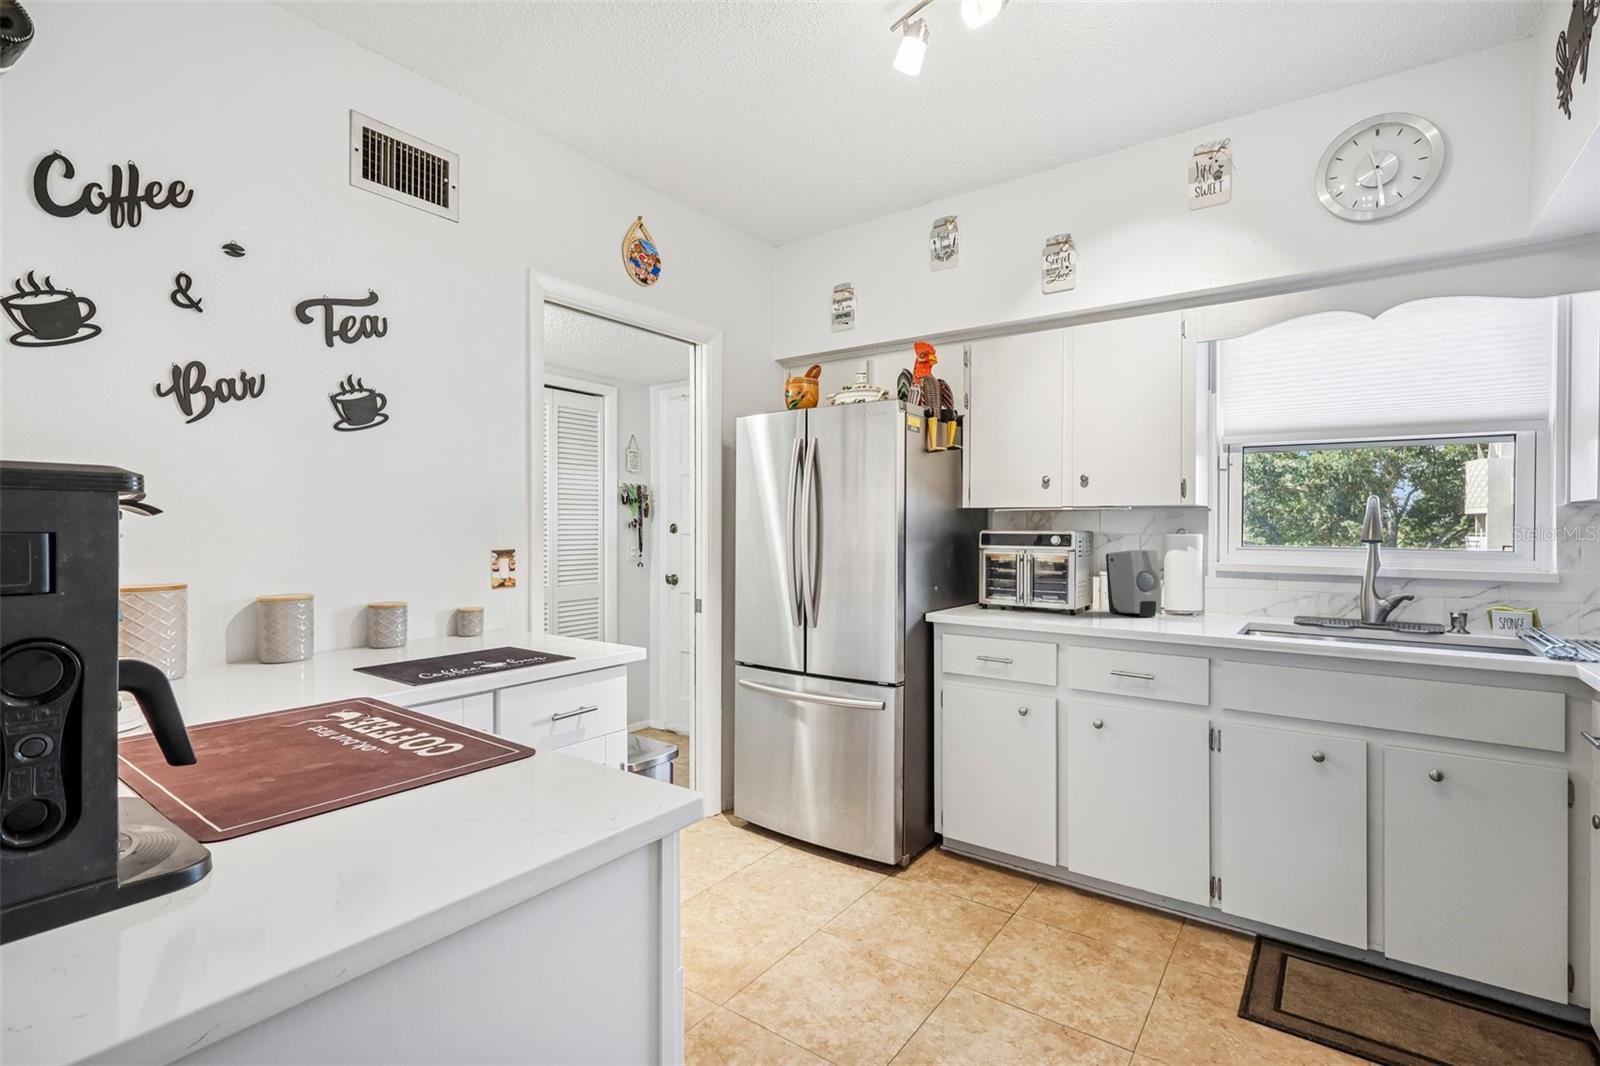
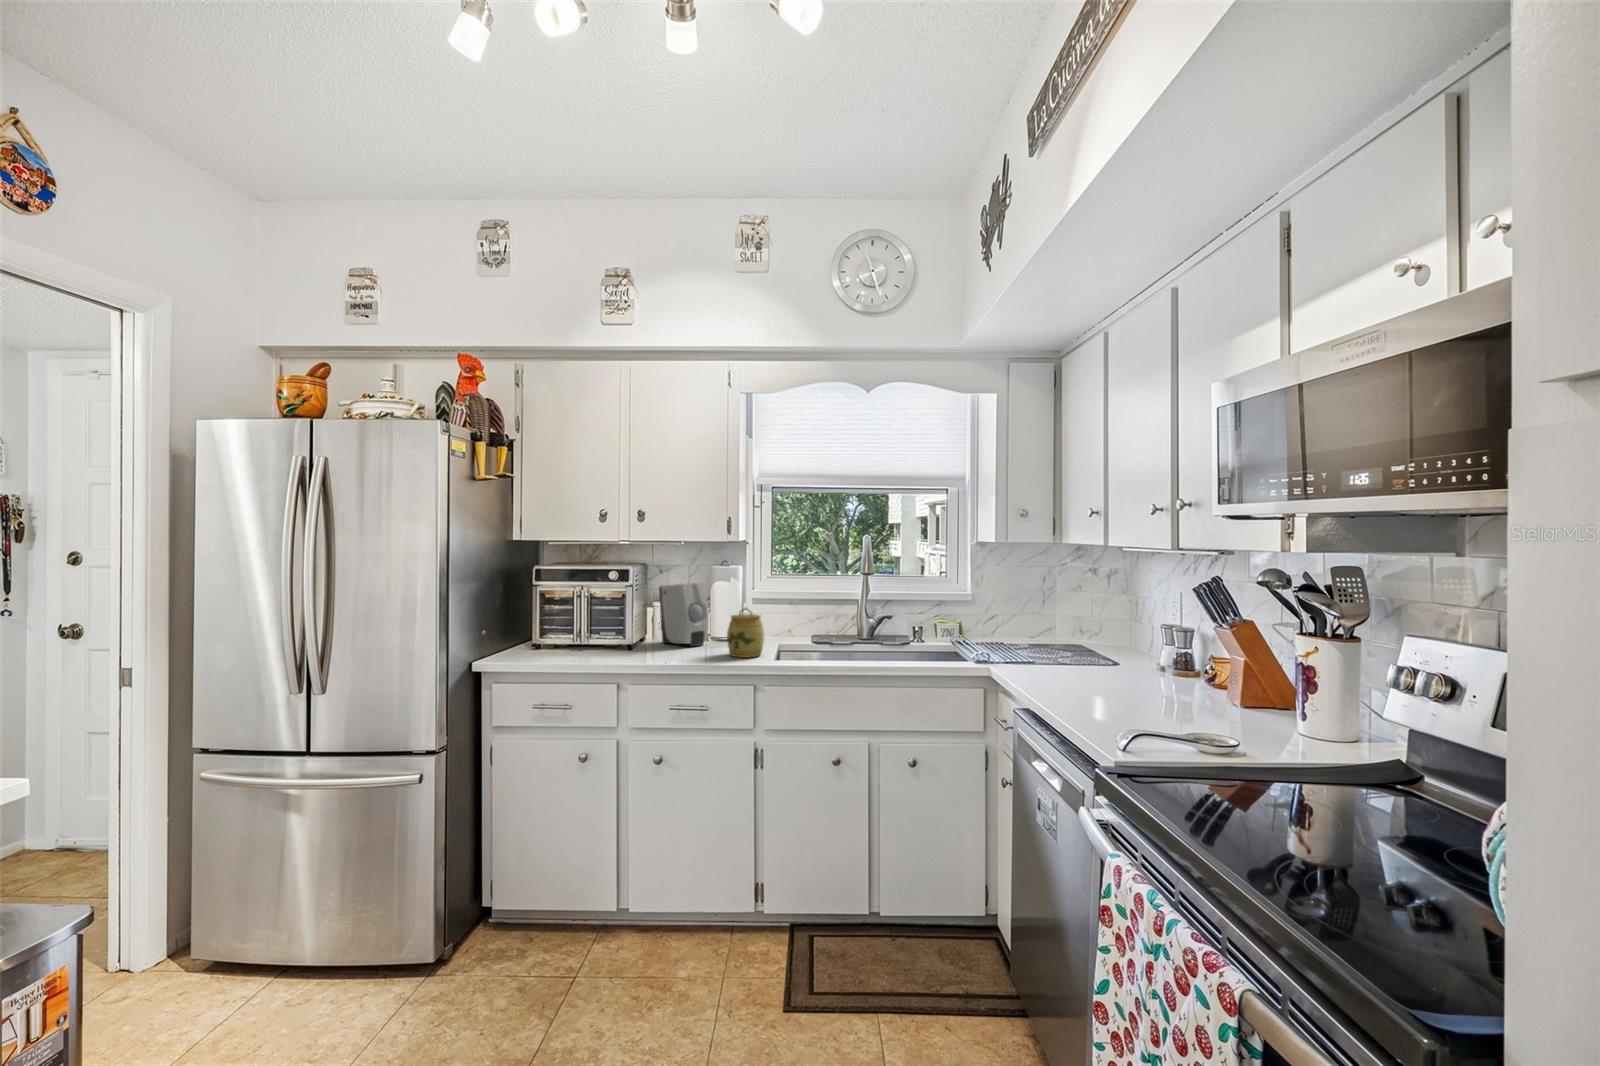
jar: none [1179,575,1226,629] -> present [727,608,764,657]

